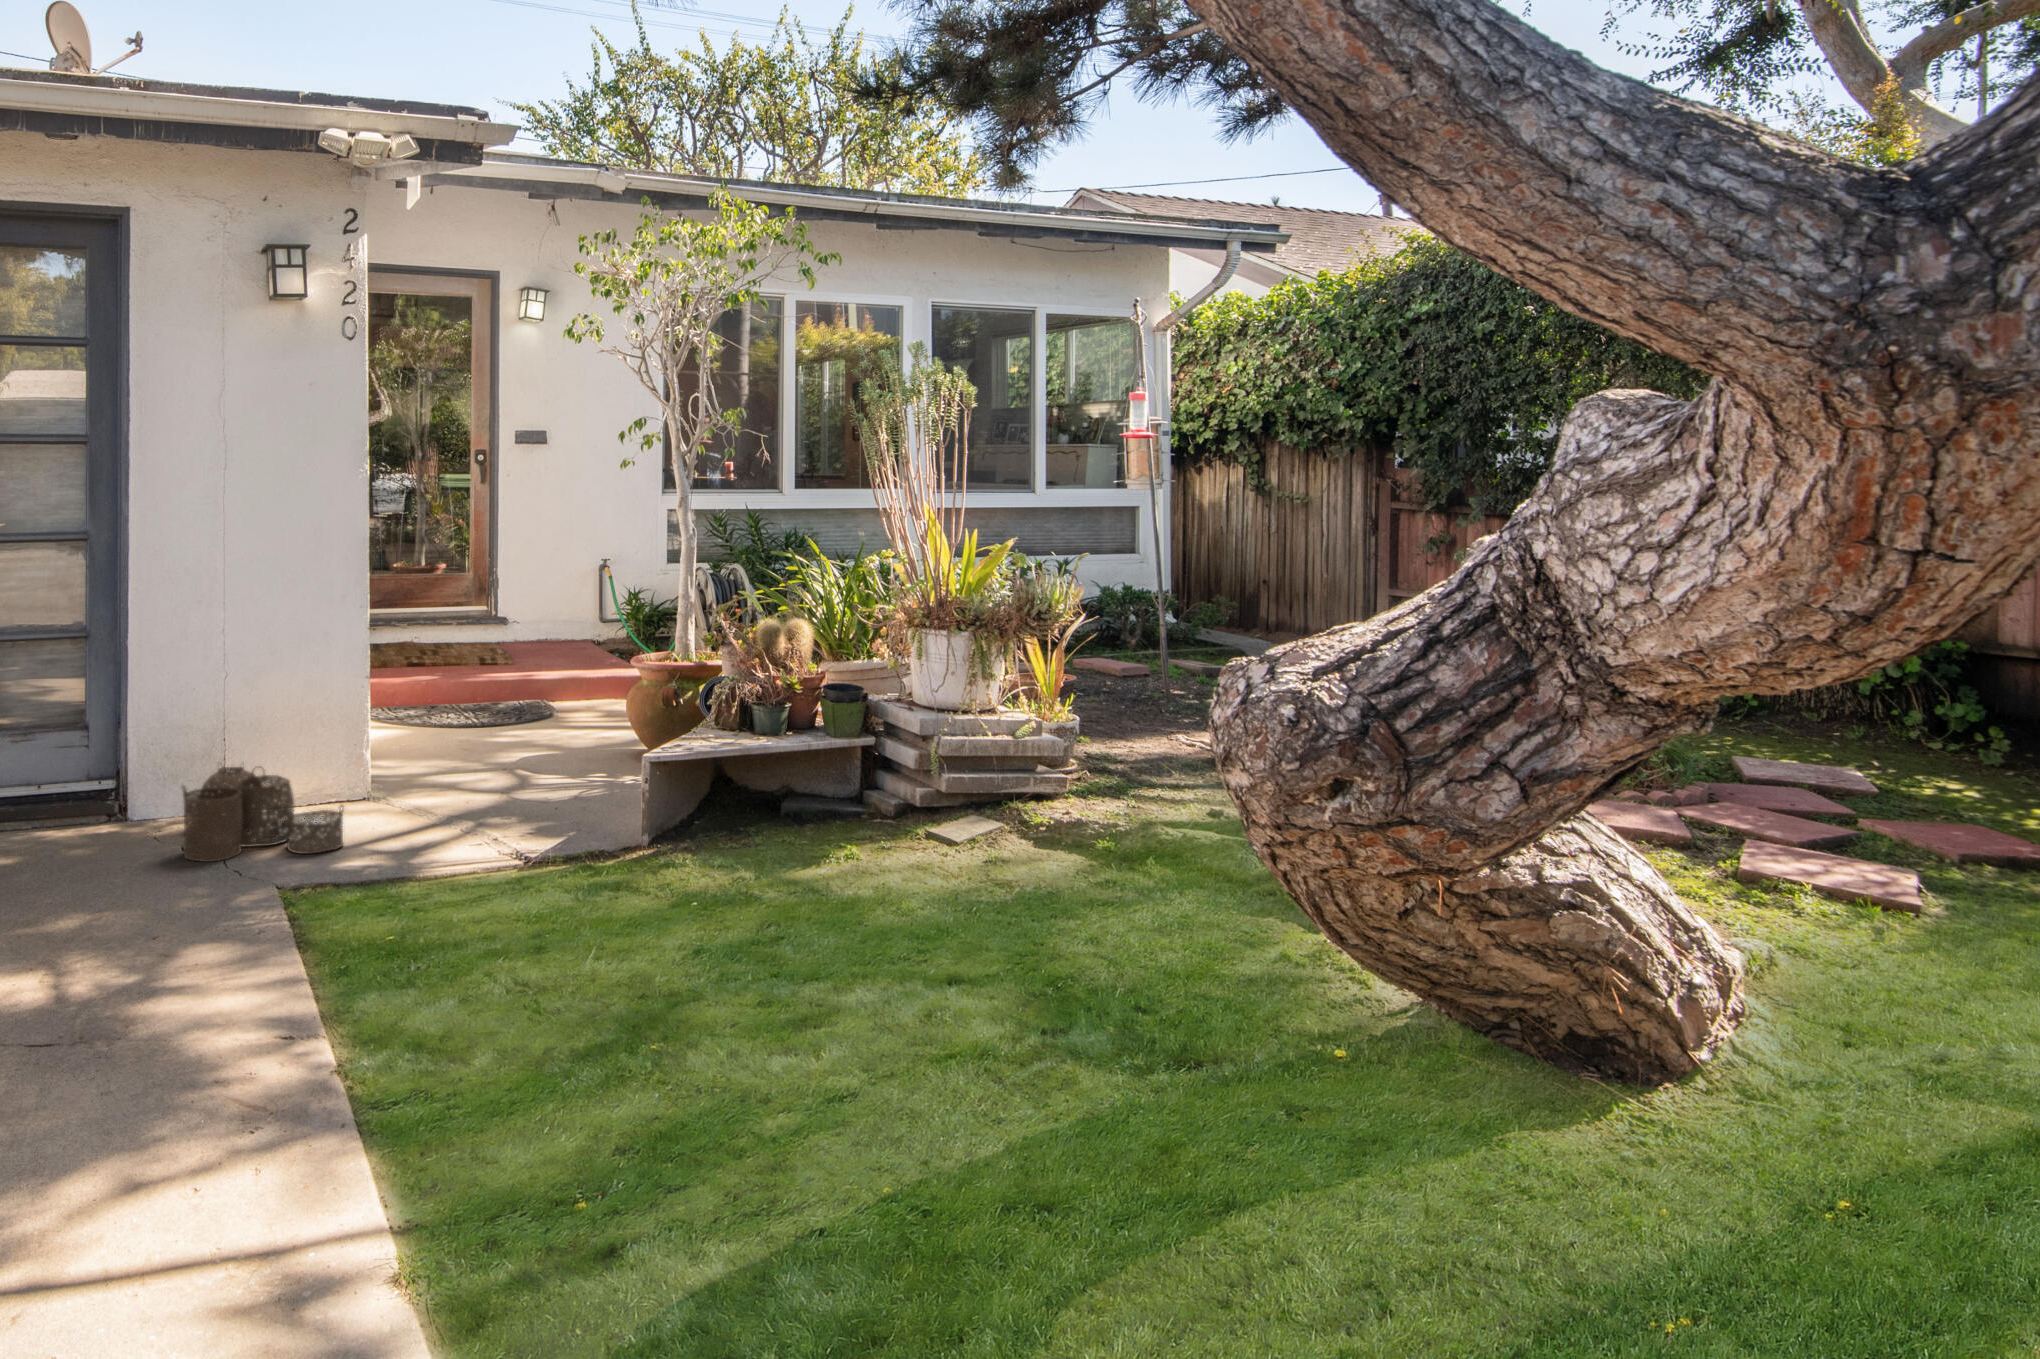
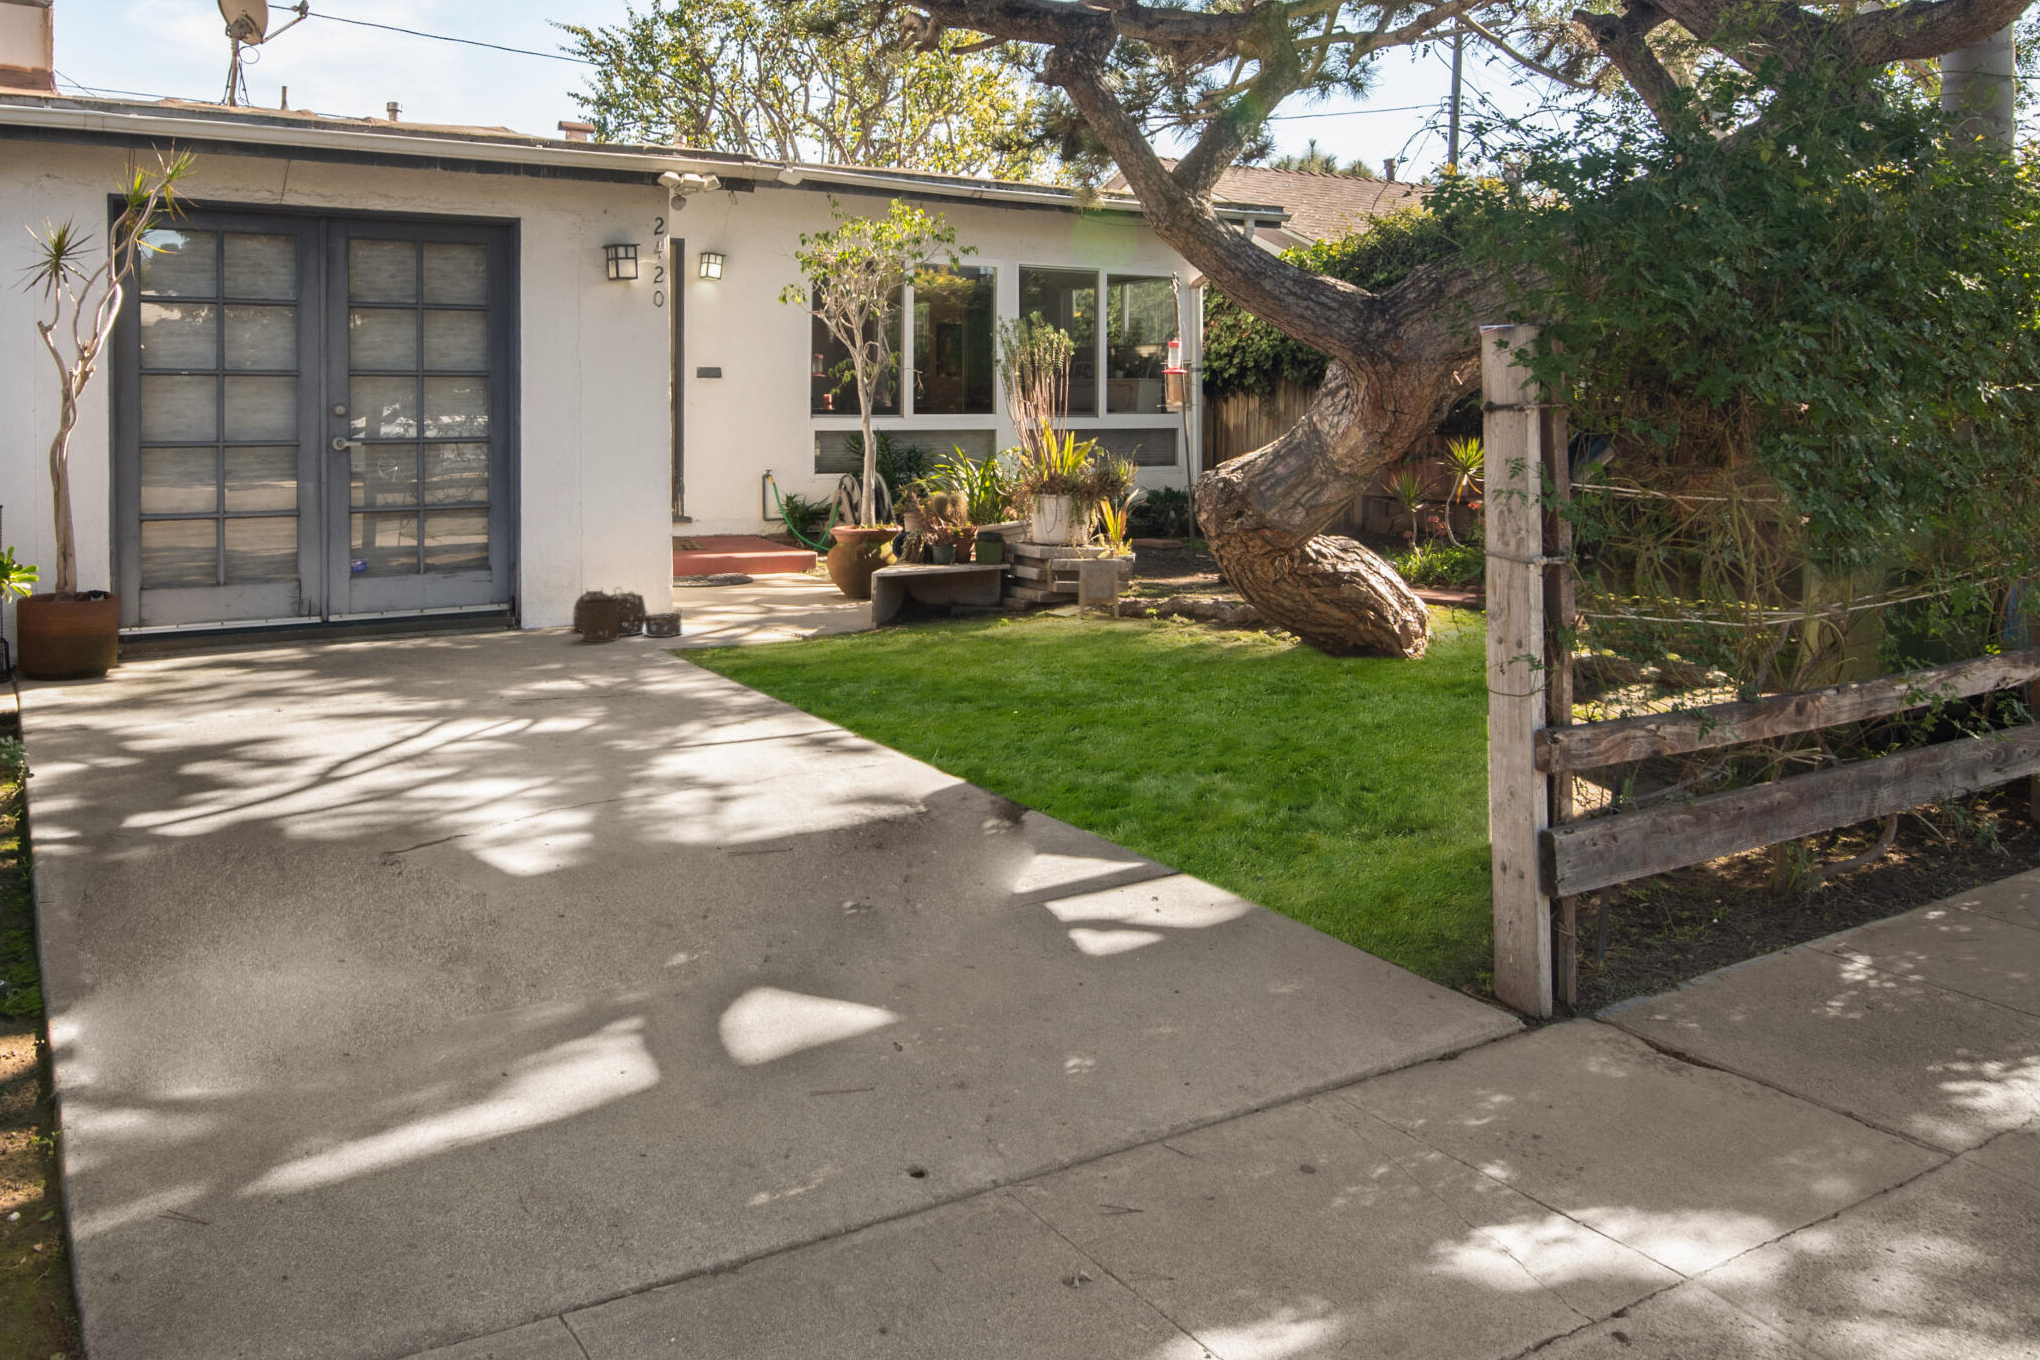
planter: none [984,736,1053,842] -> present [1079,559,1119,619]

